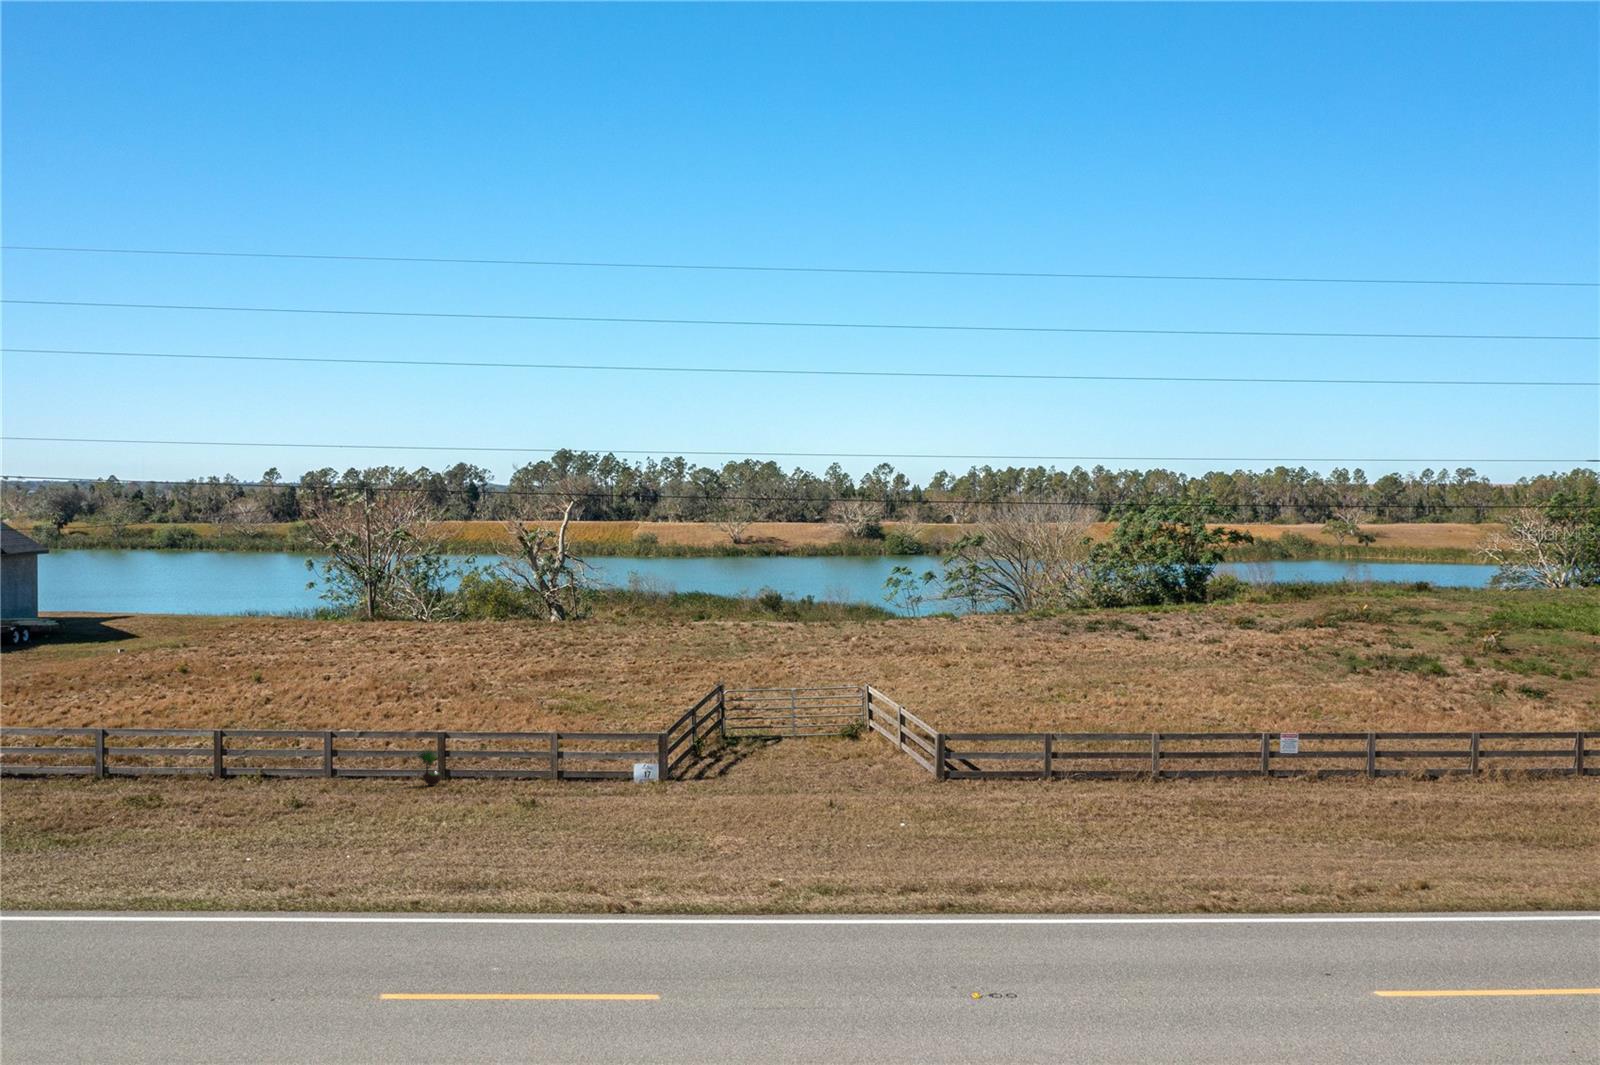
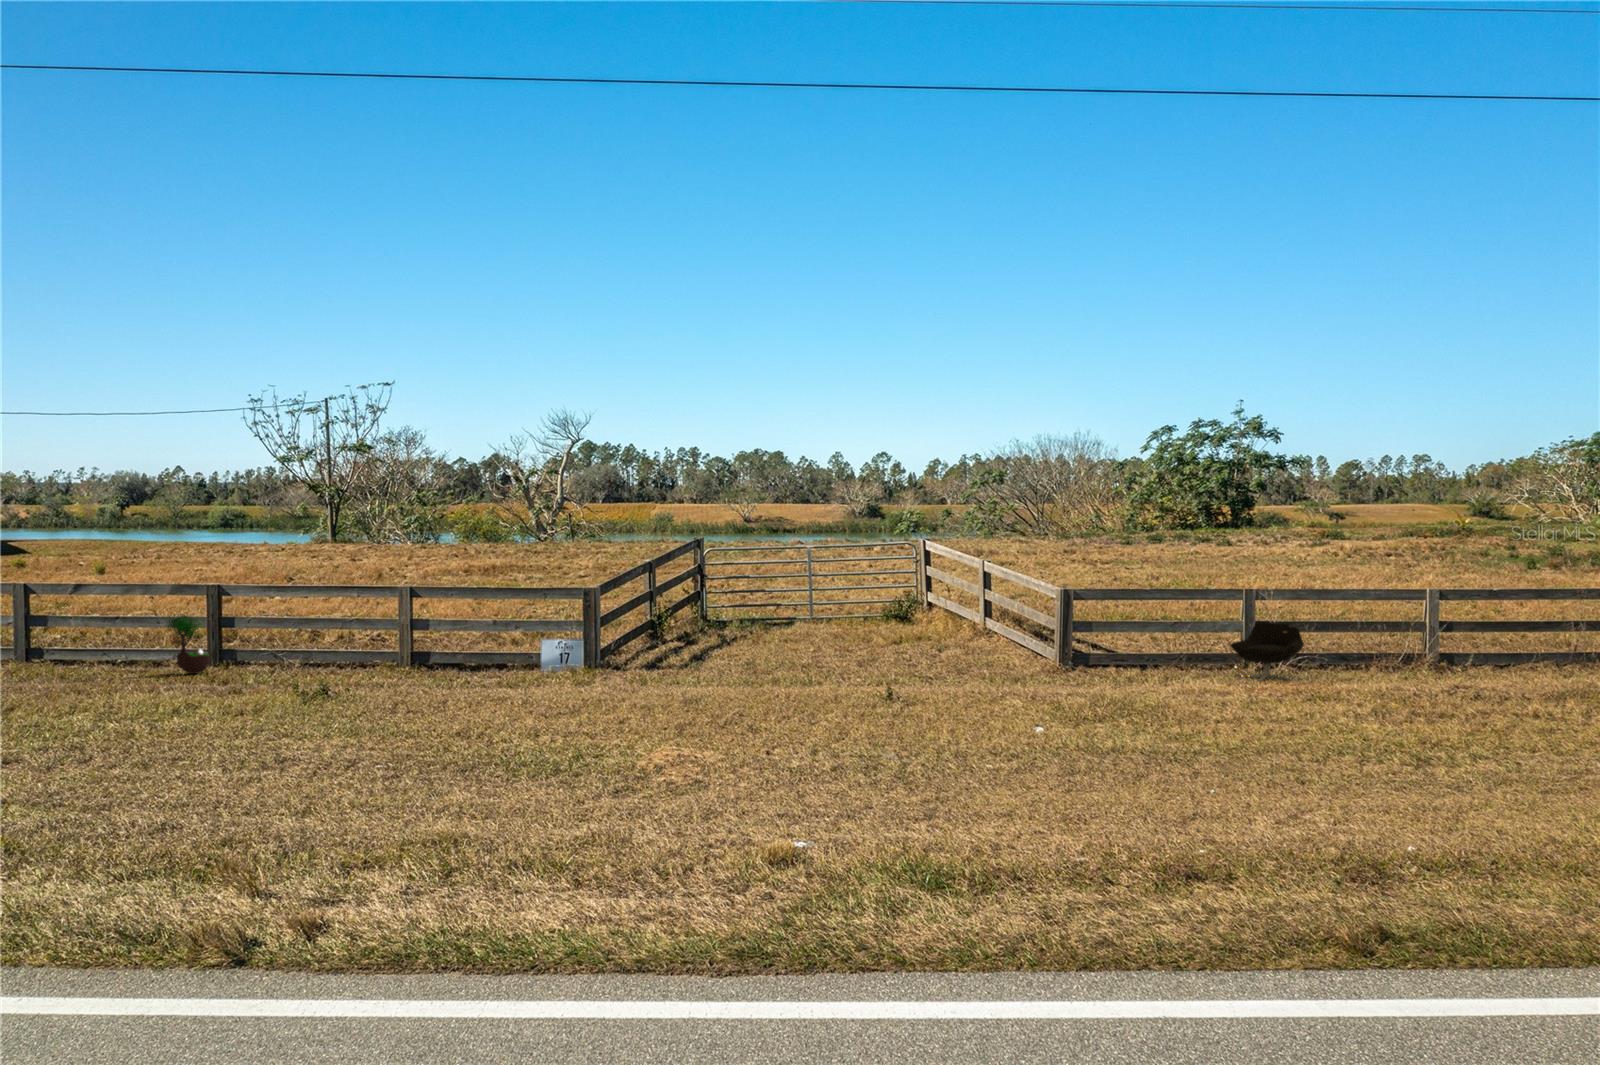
lounge chair: none [1031,754,1073,790] -> present [1230,622,1304,681]

